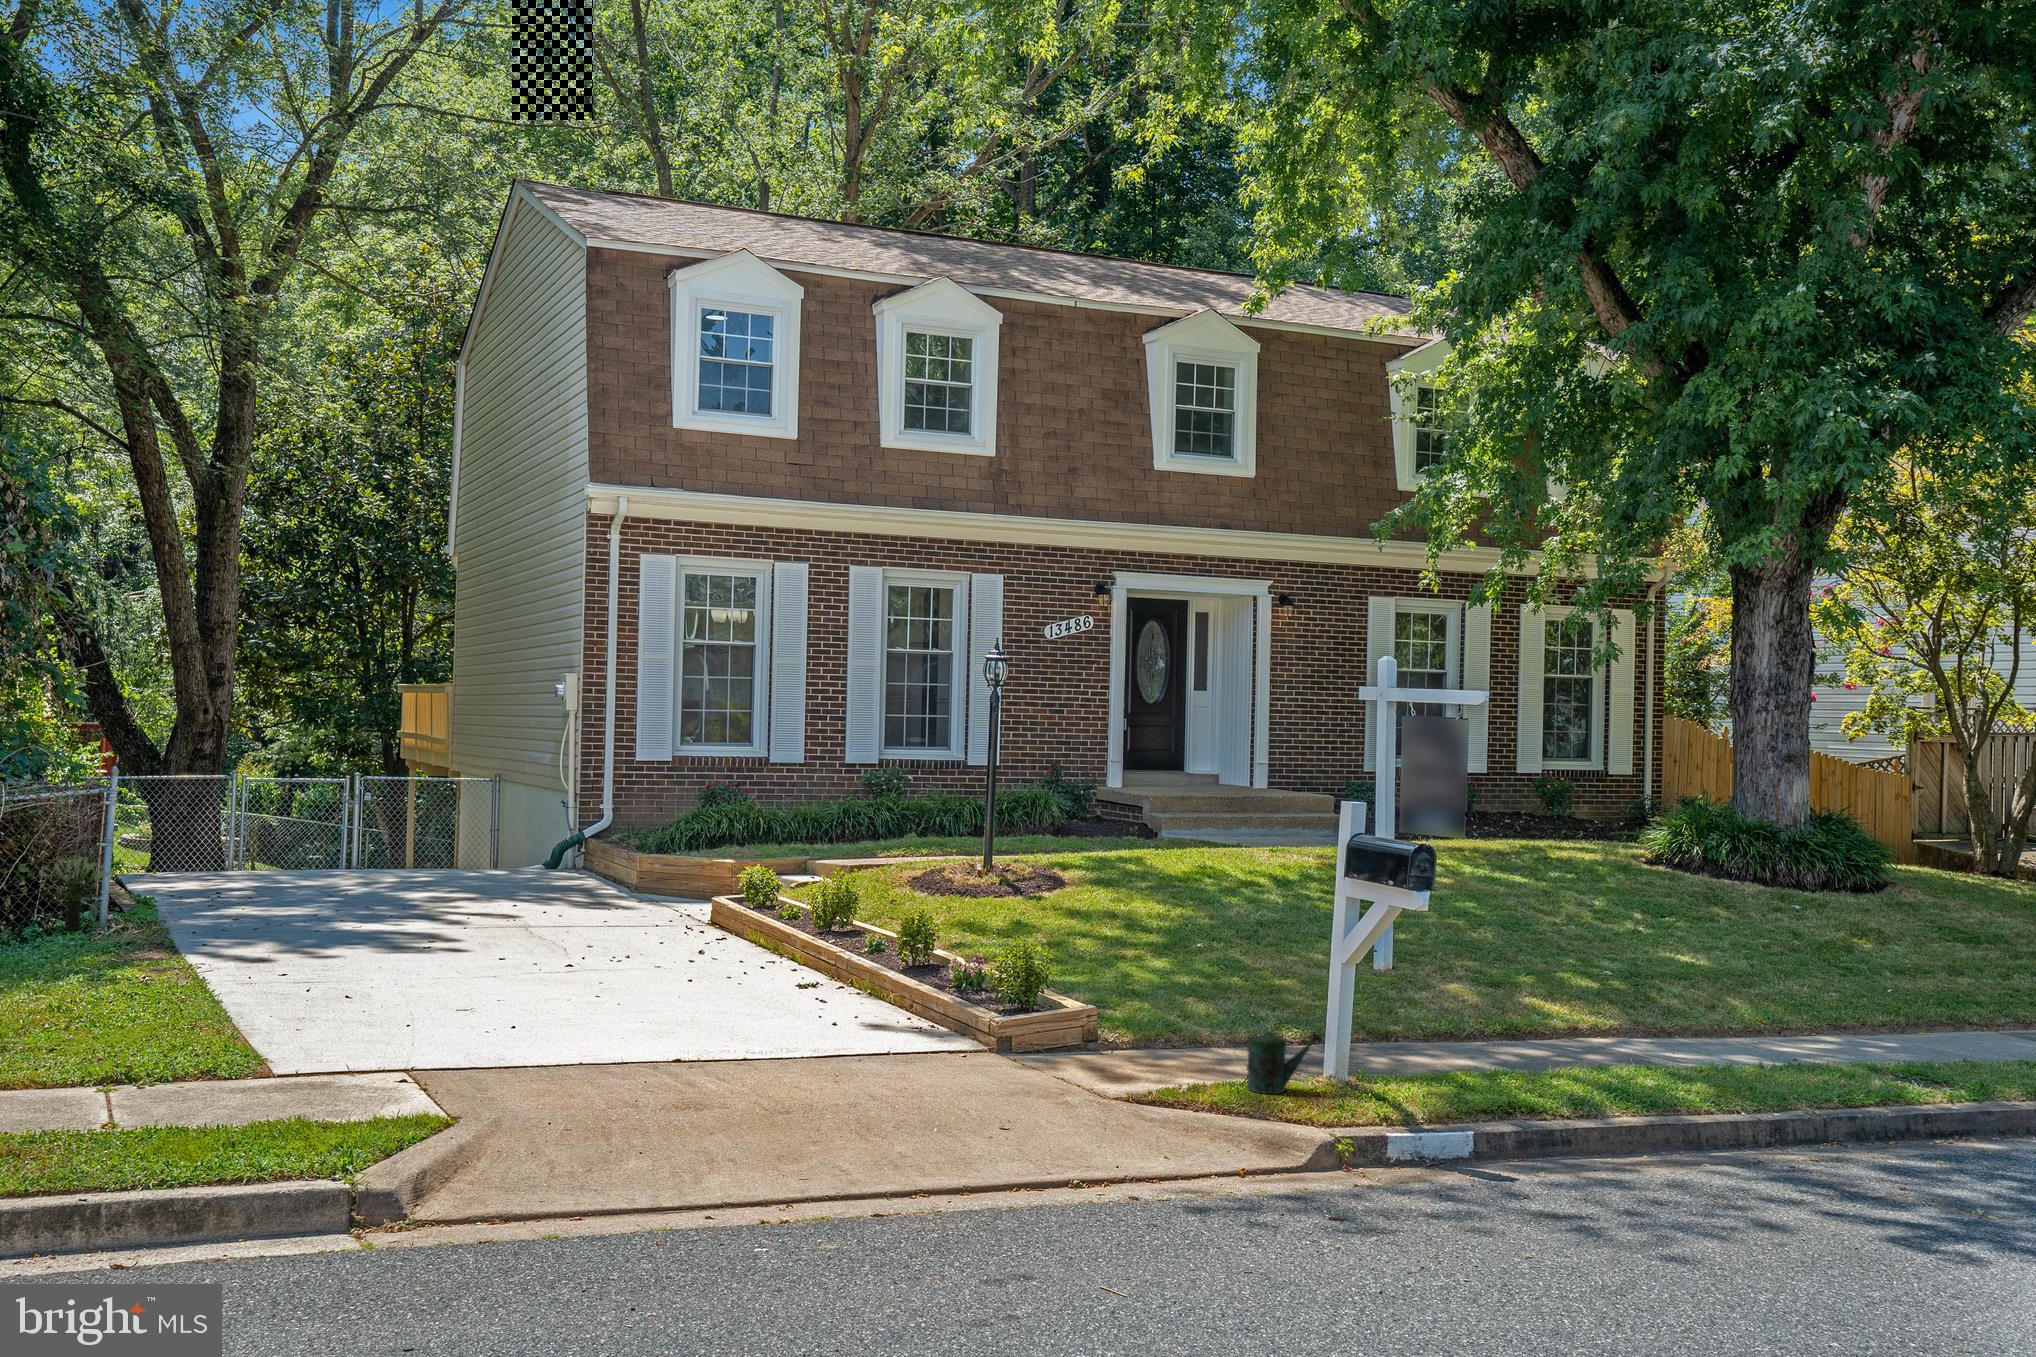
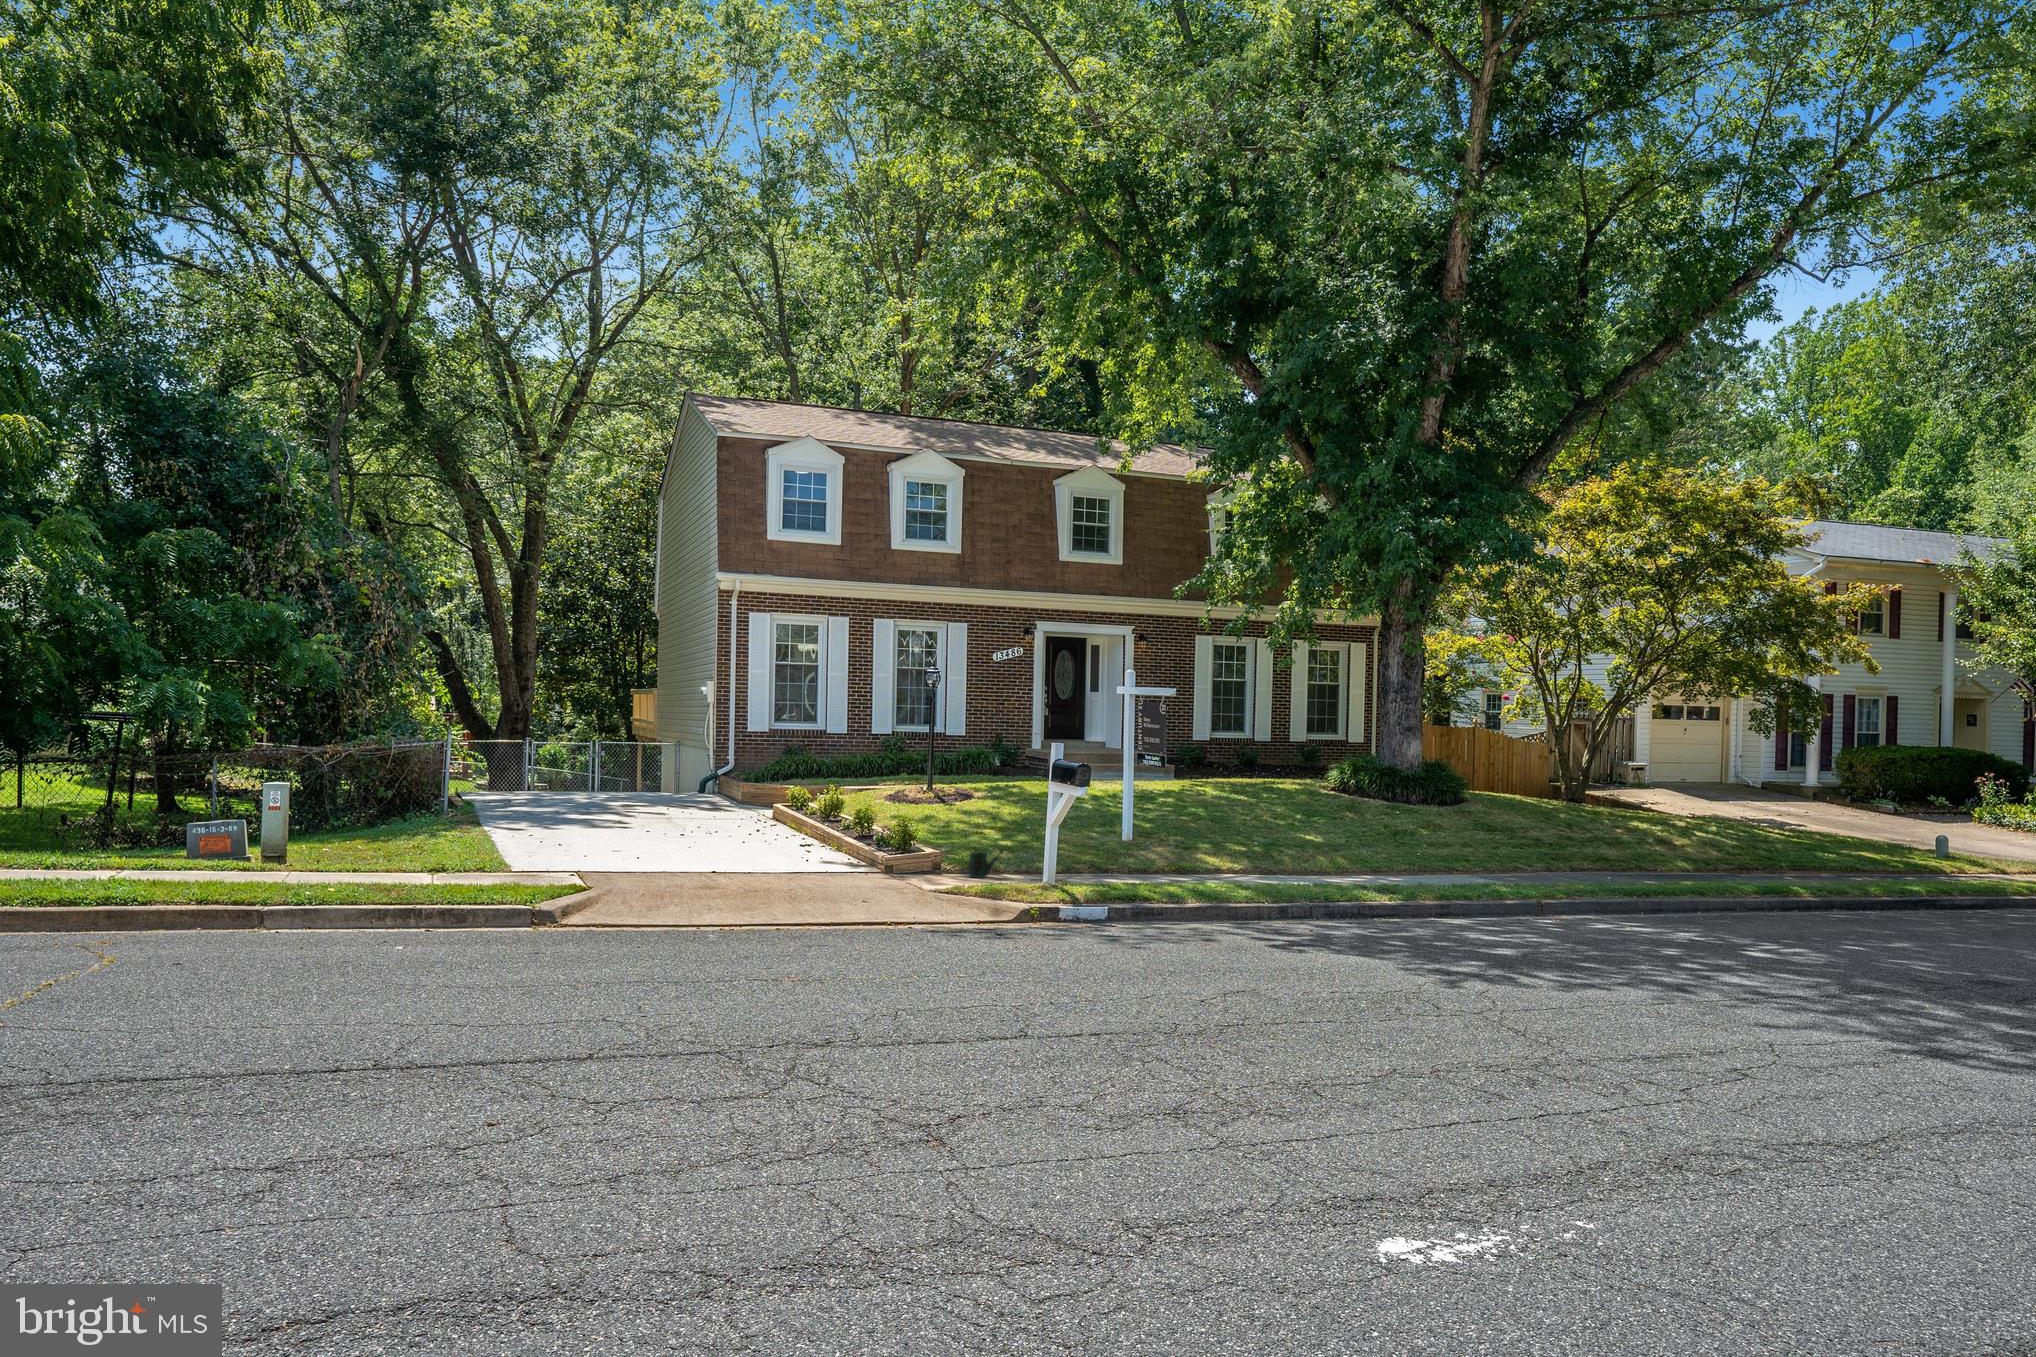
potted plant: present [39,857,114,930] -> none [416,772,453,809]

